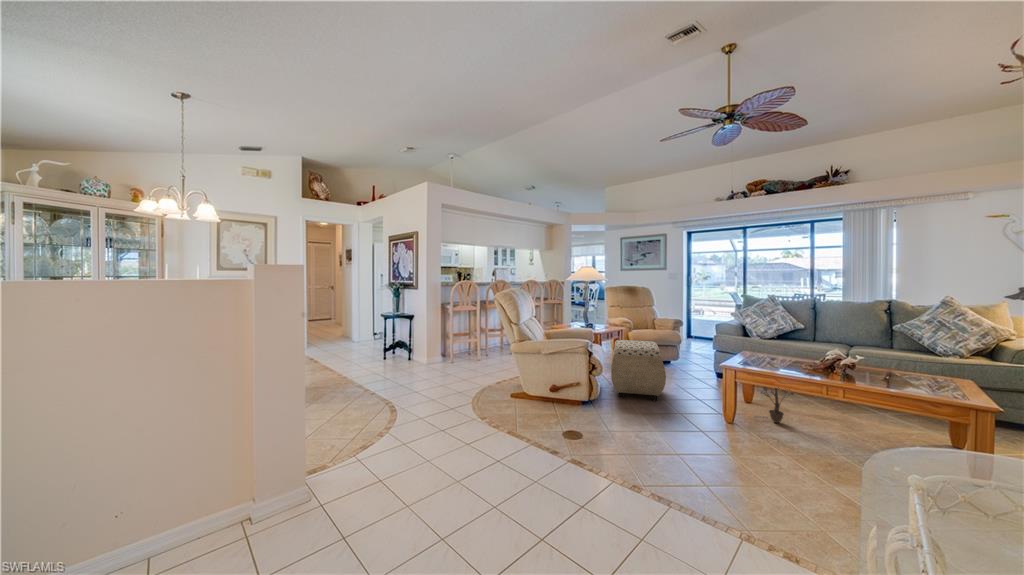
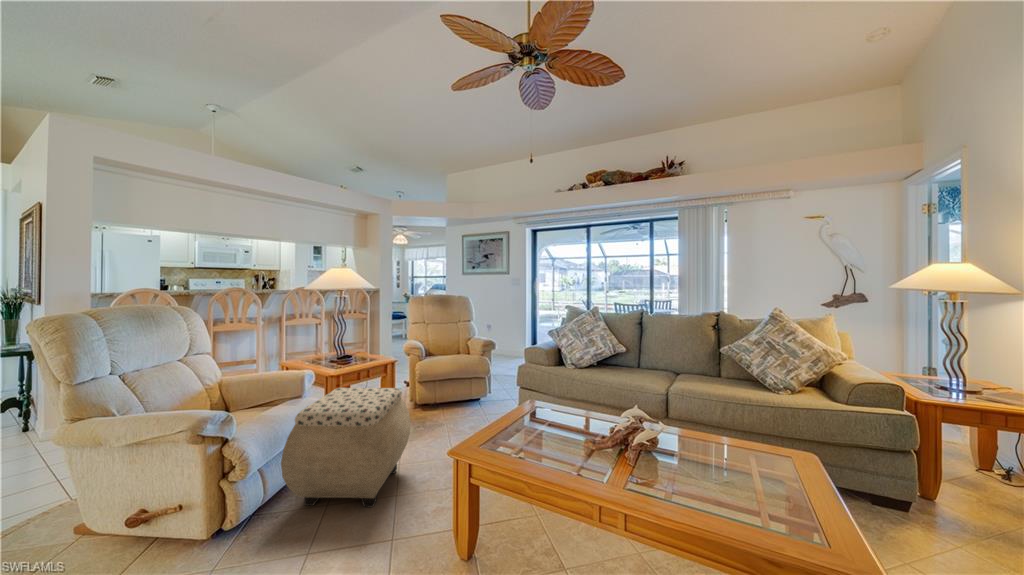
decorative plant: present [761,387,793,423] -> none [510,468,571,552]

